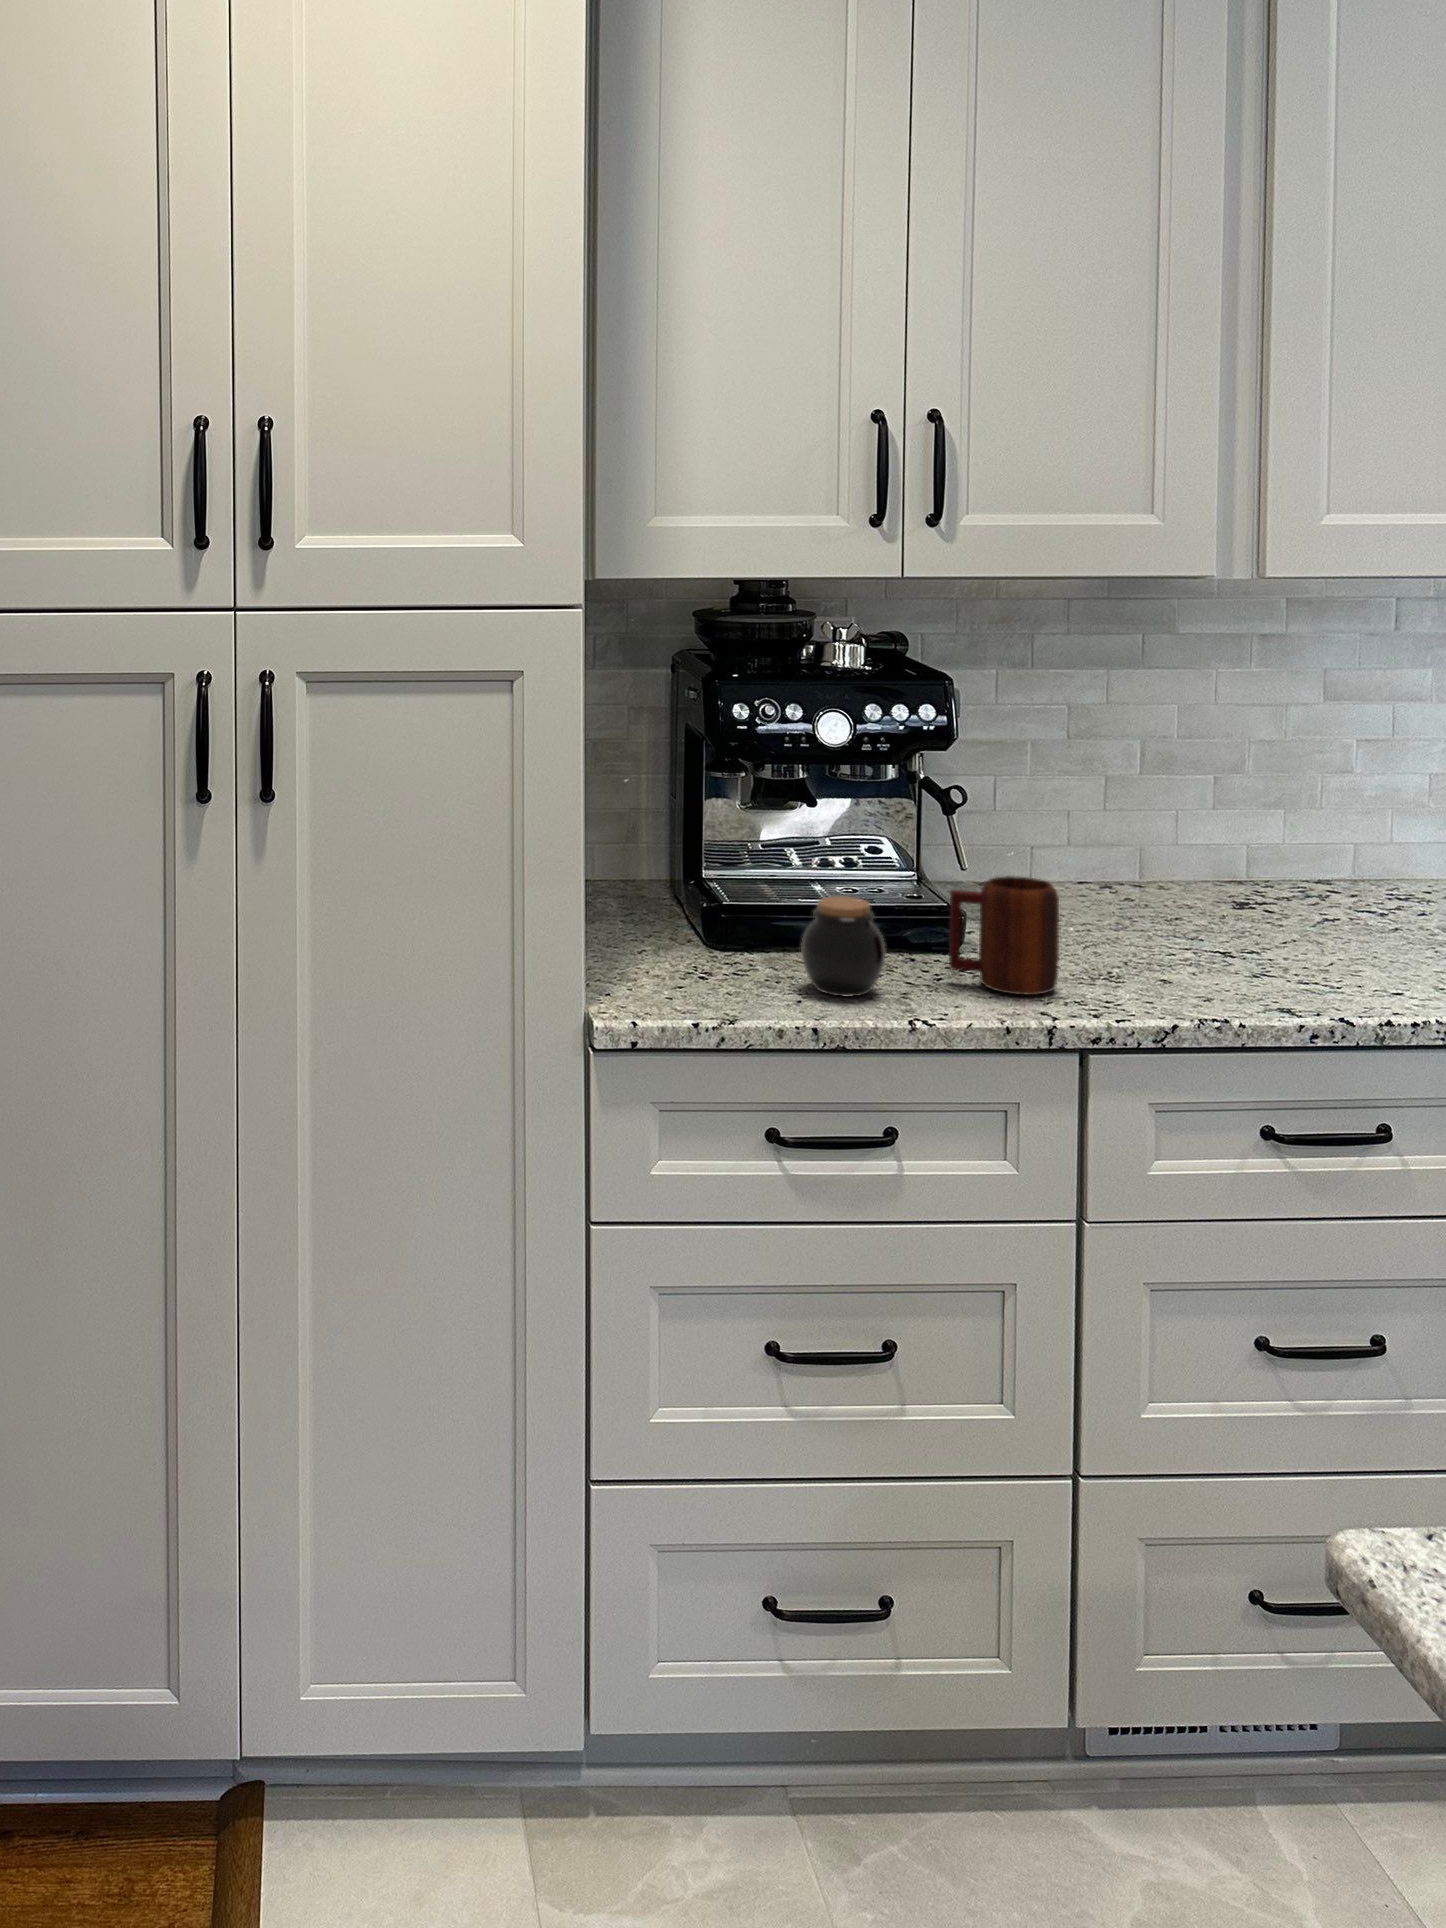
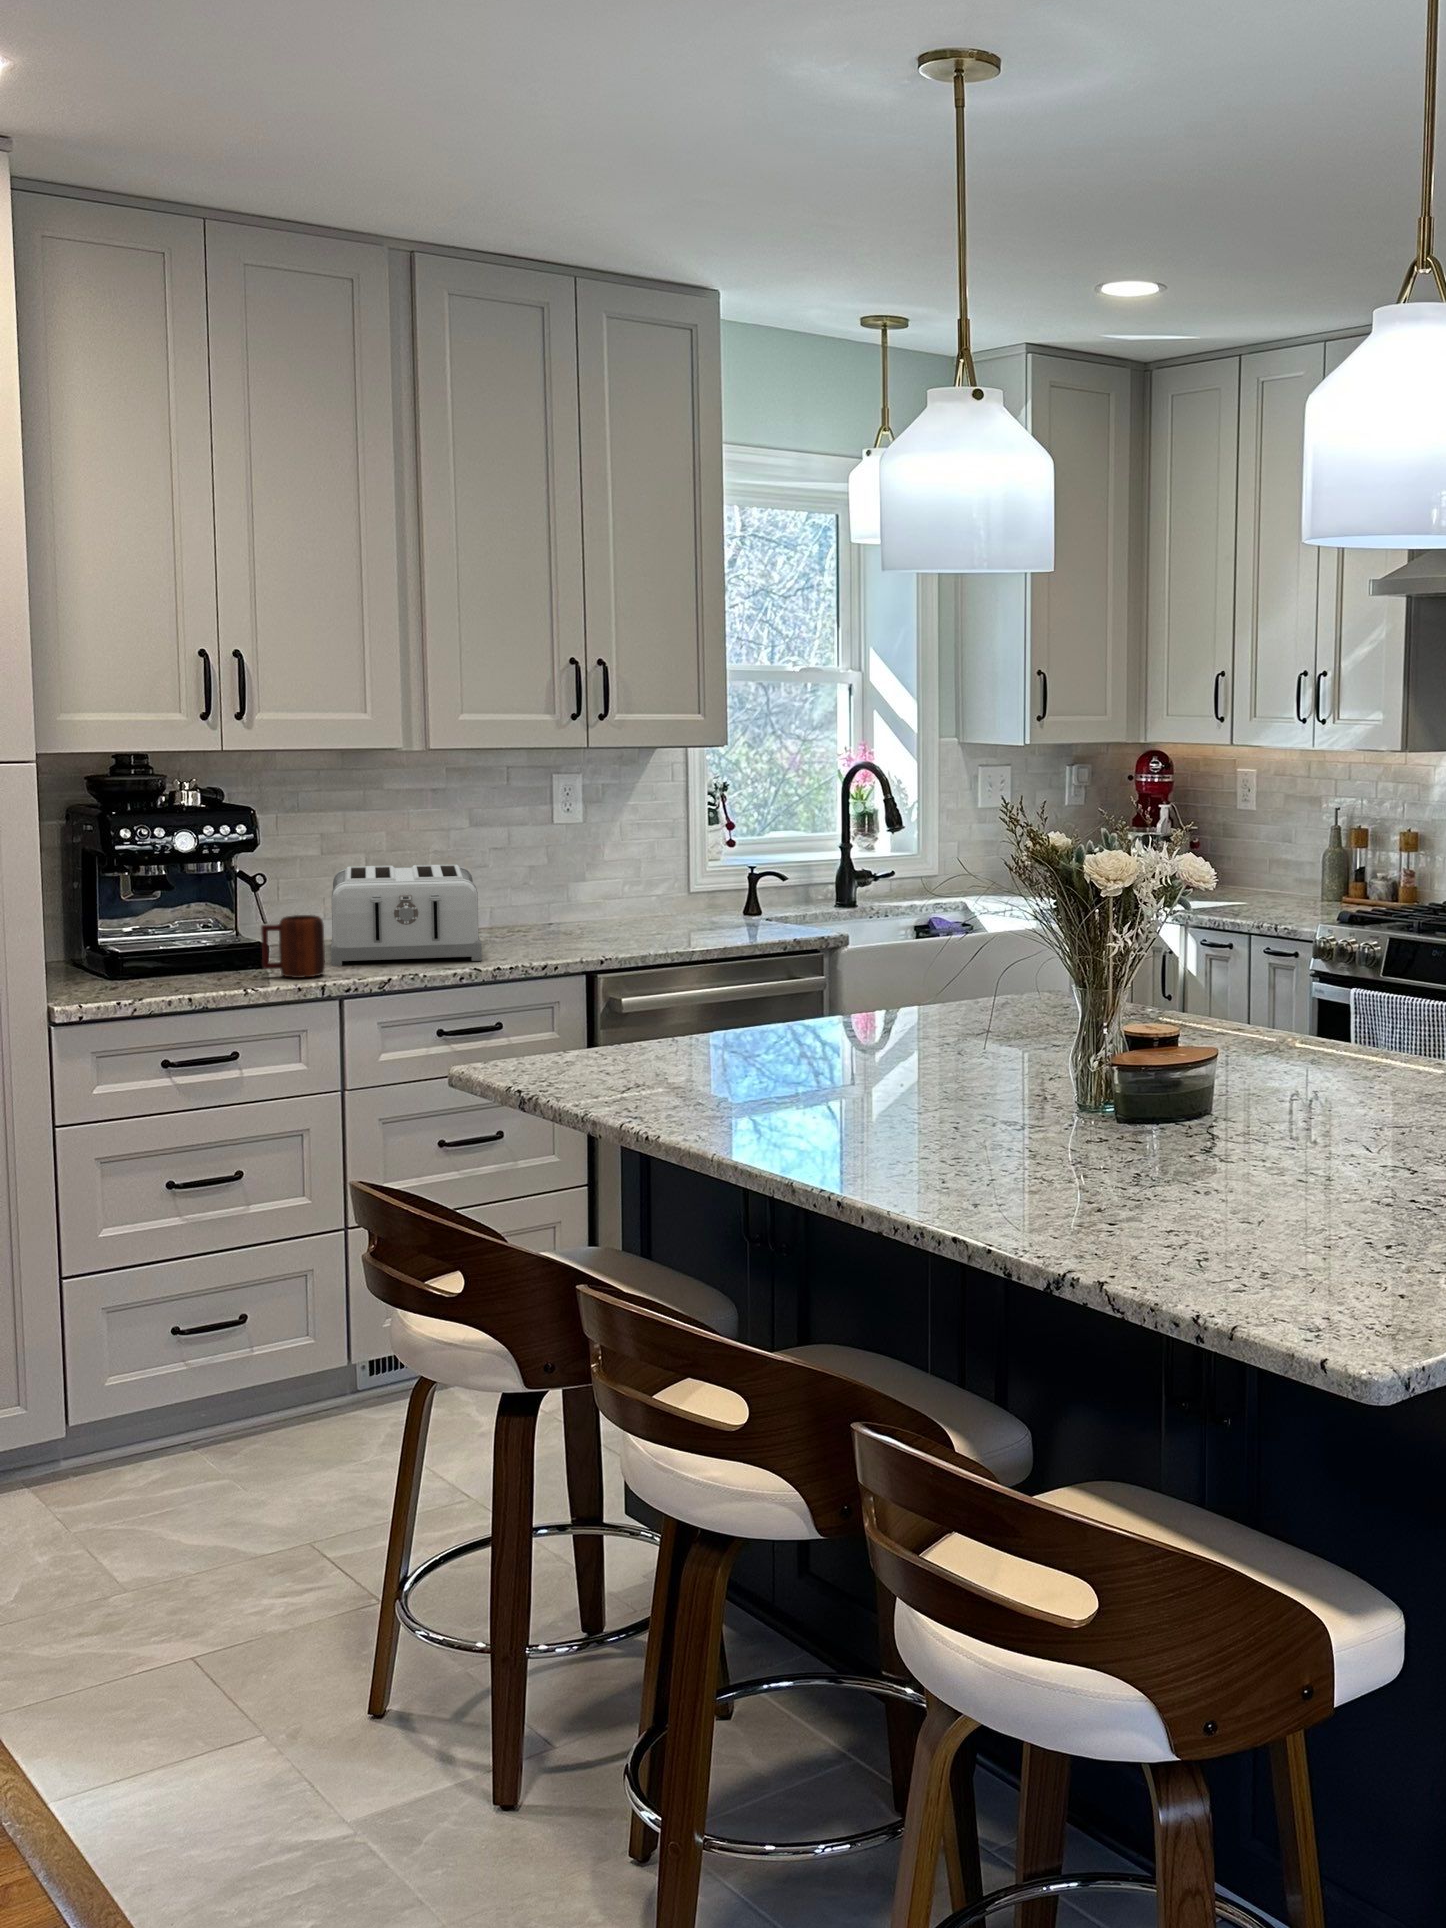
toaster: none [1069,779,1353,990] -> present [331,864,482,966]
jar: present [801,896,885,996] -> none [174,933,225,987]

